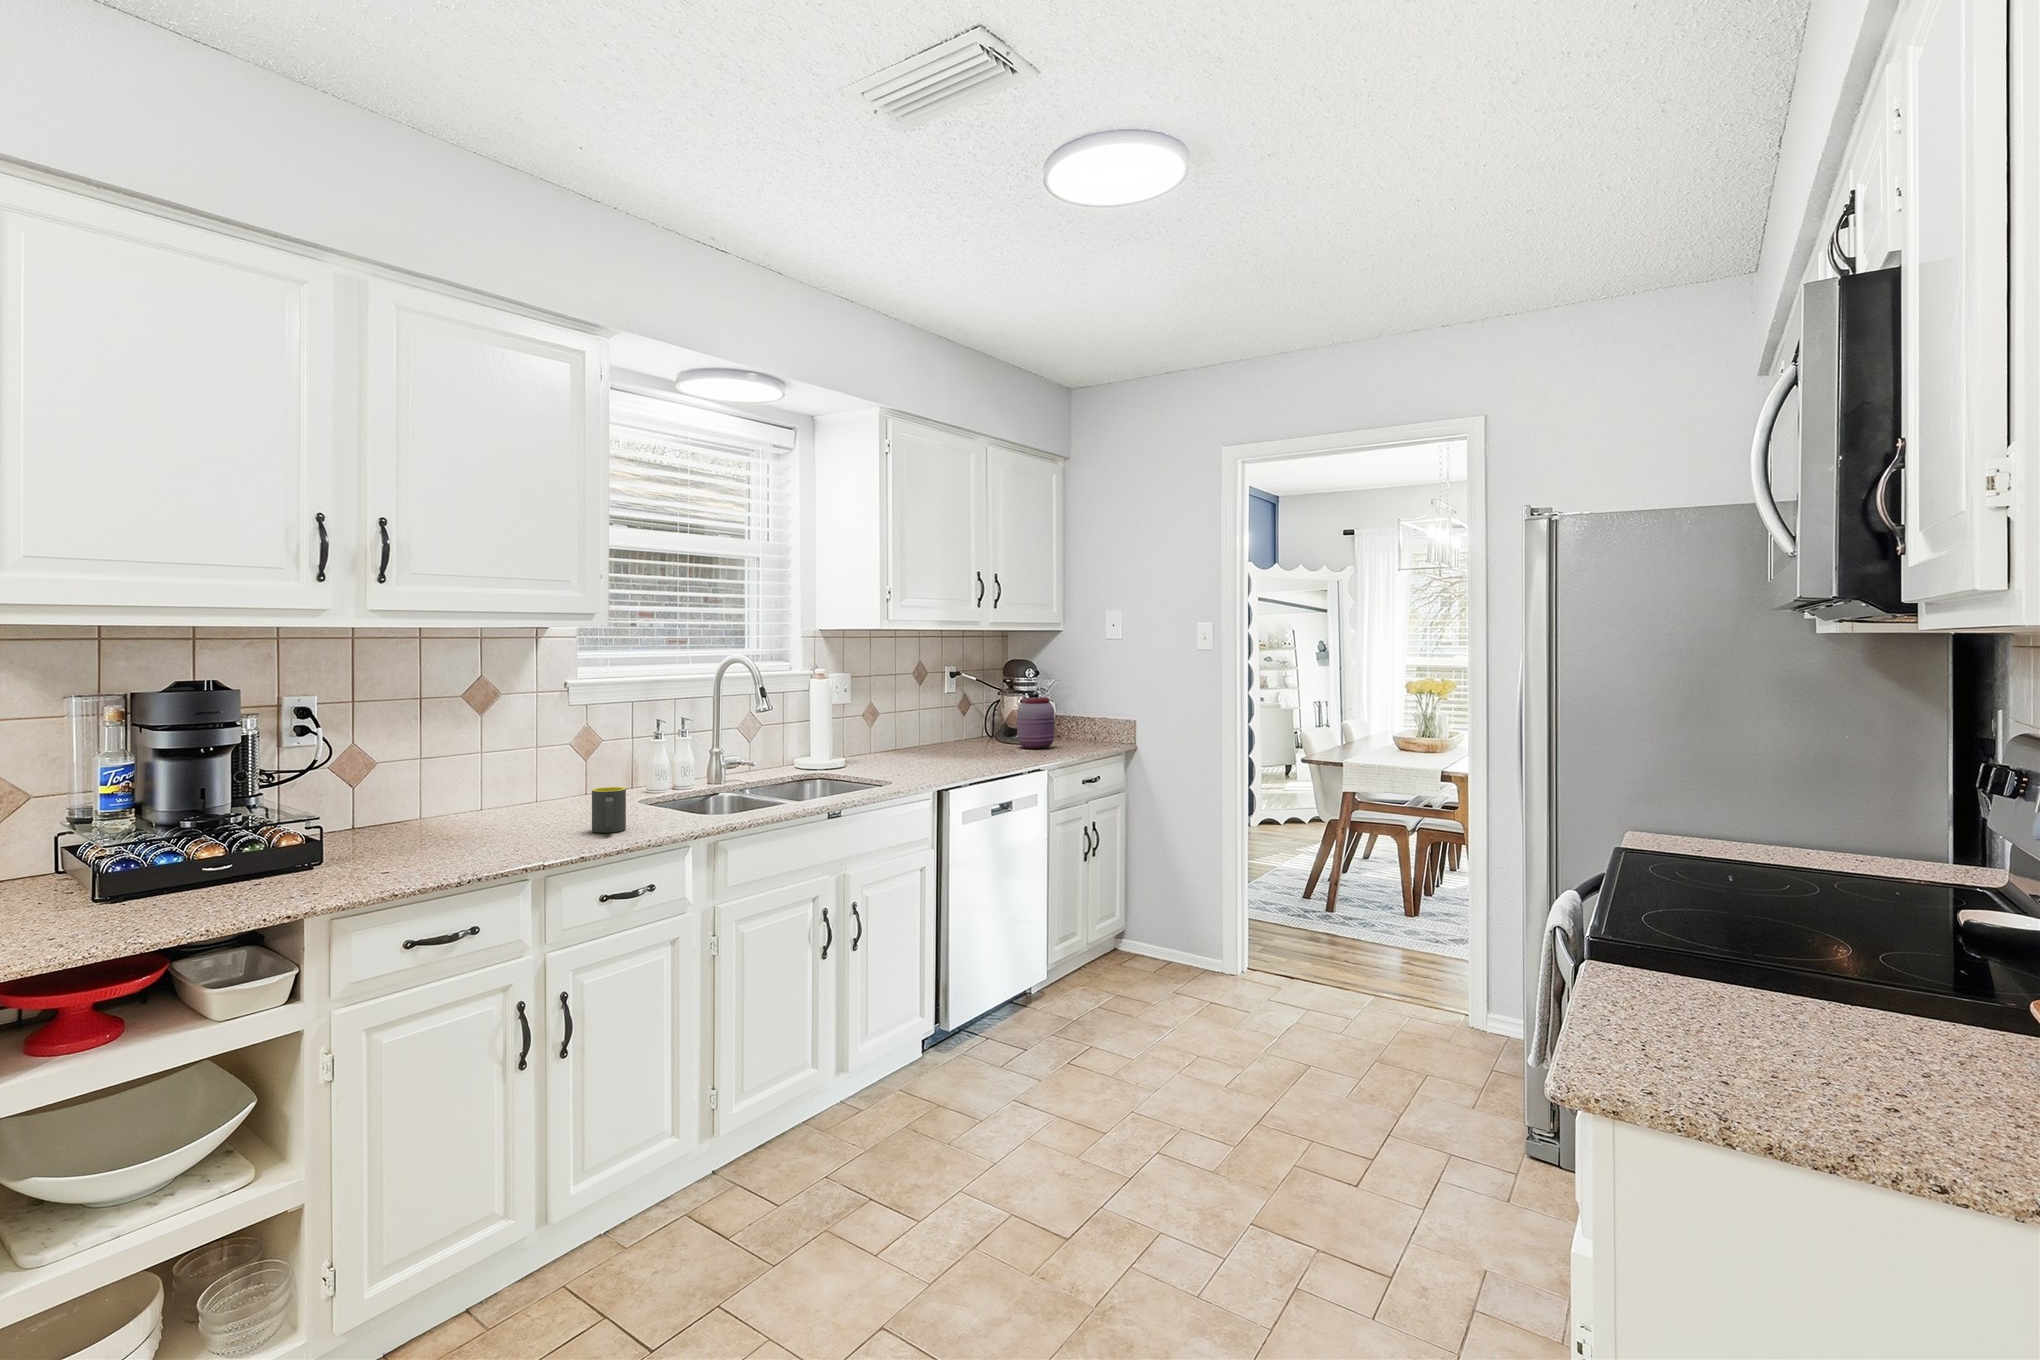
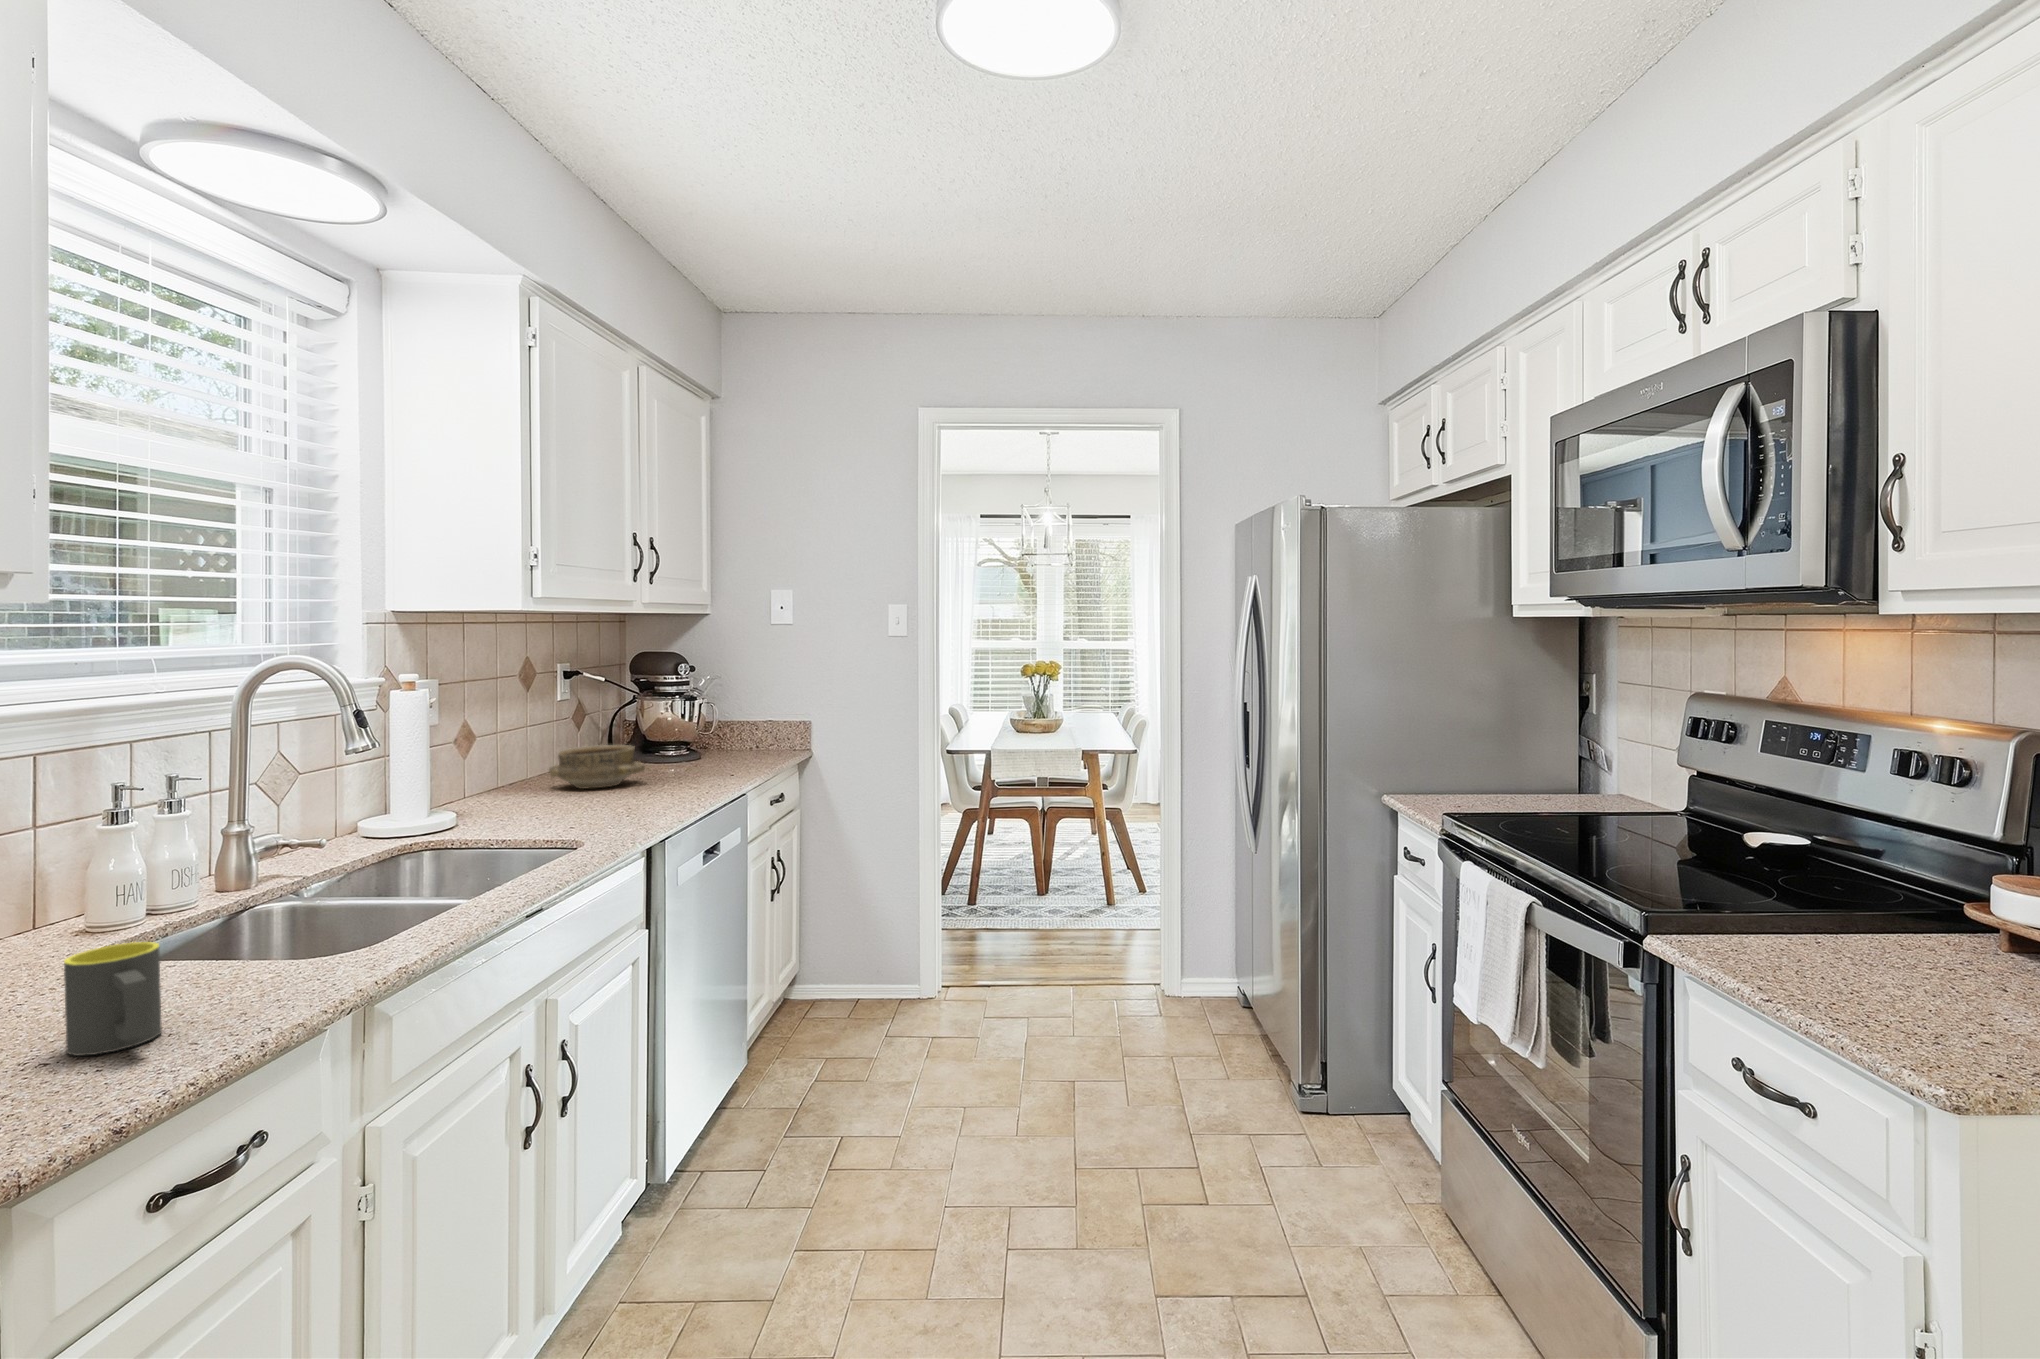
jar: present [1017,697,1054,749] -> none [665,700,716,767]
ceramic bowl: none [924,726,986,756] -> present [549,745,645,789]

